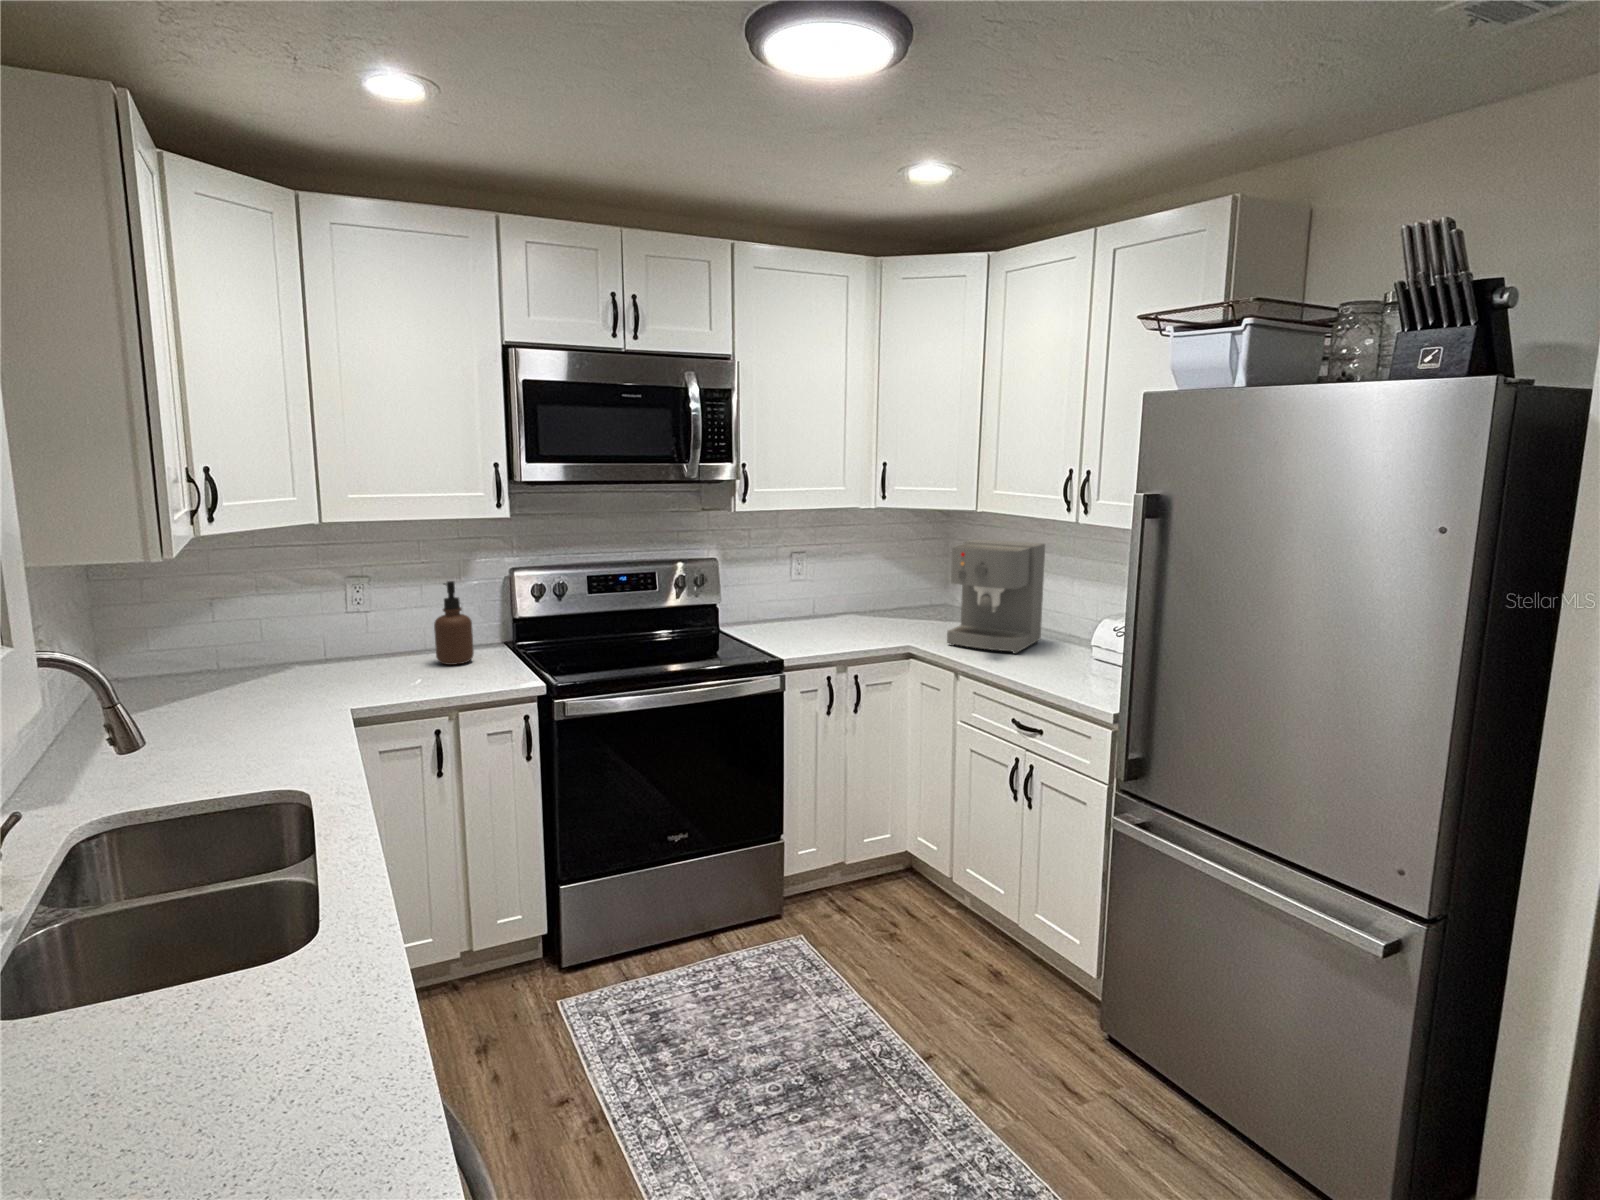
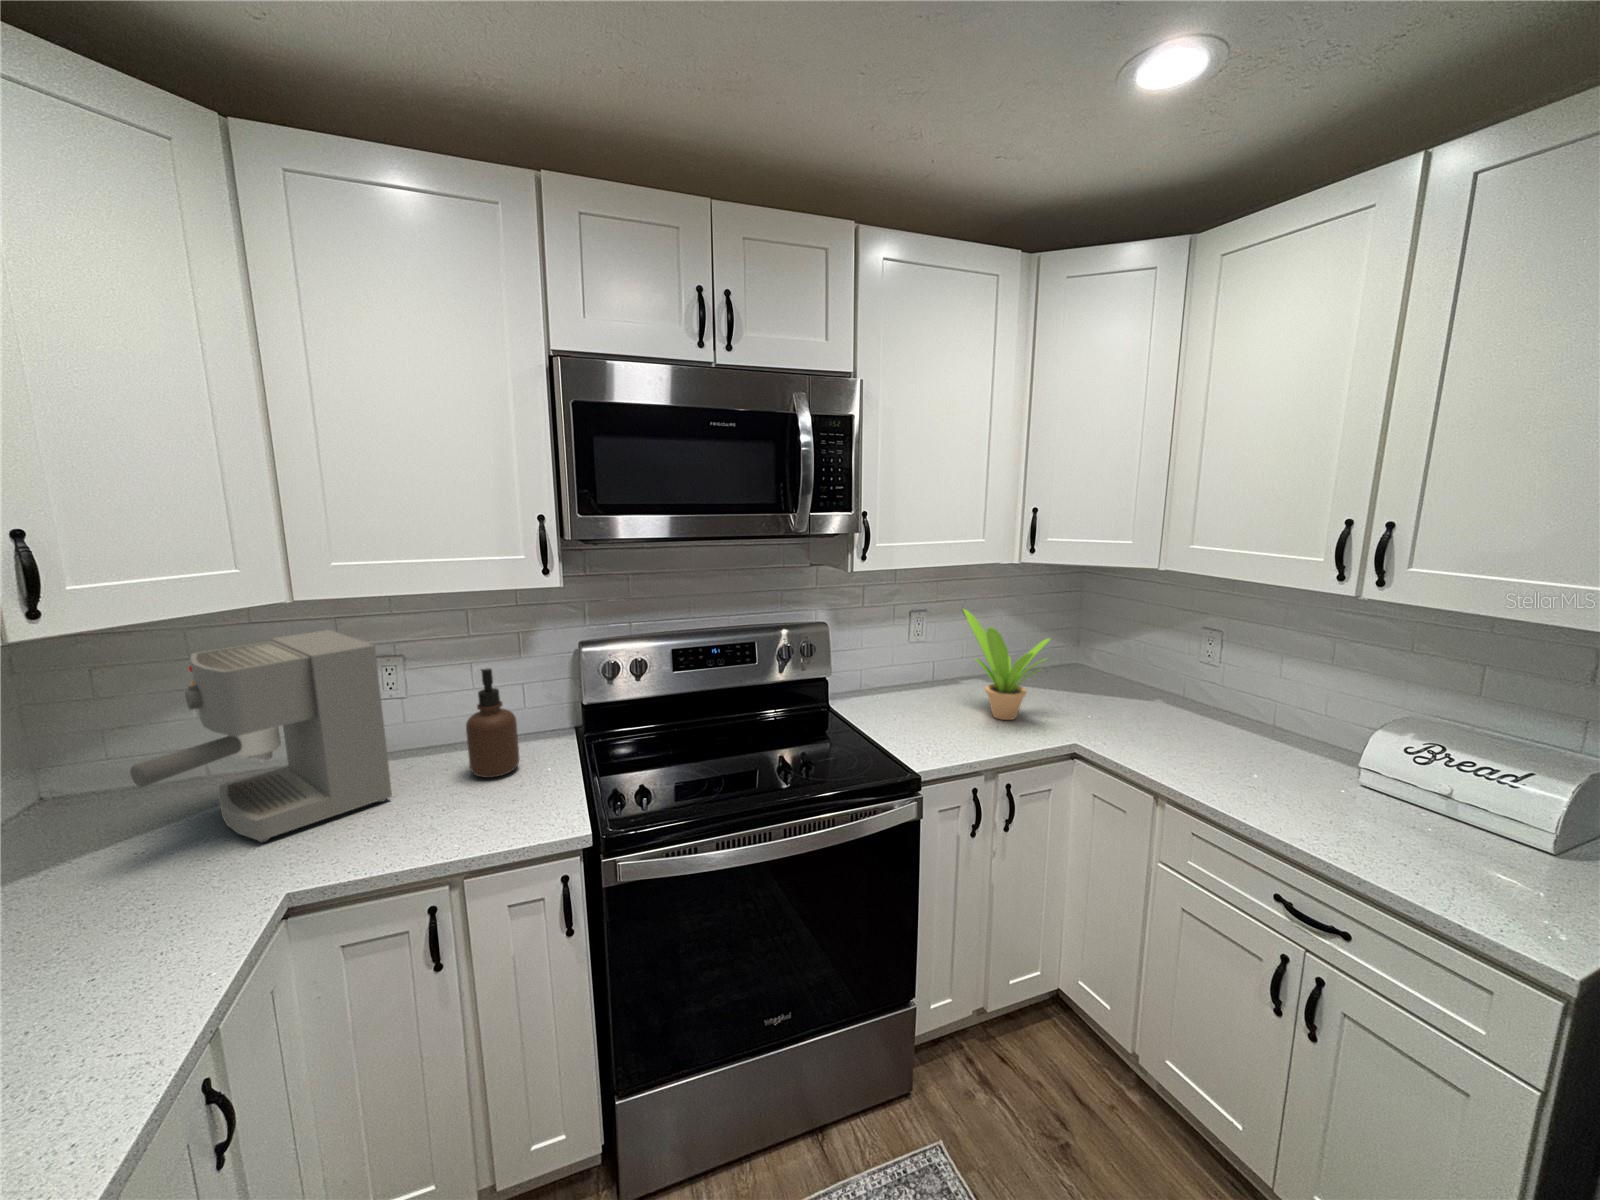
coffee maker: present [947,539,1045,654] -> present [130,630,392,842]
potted plant: none [830,546,899,634] -> present [963,609,1050,720]

